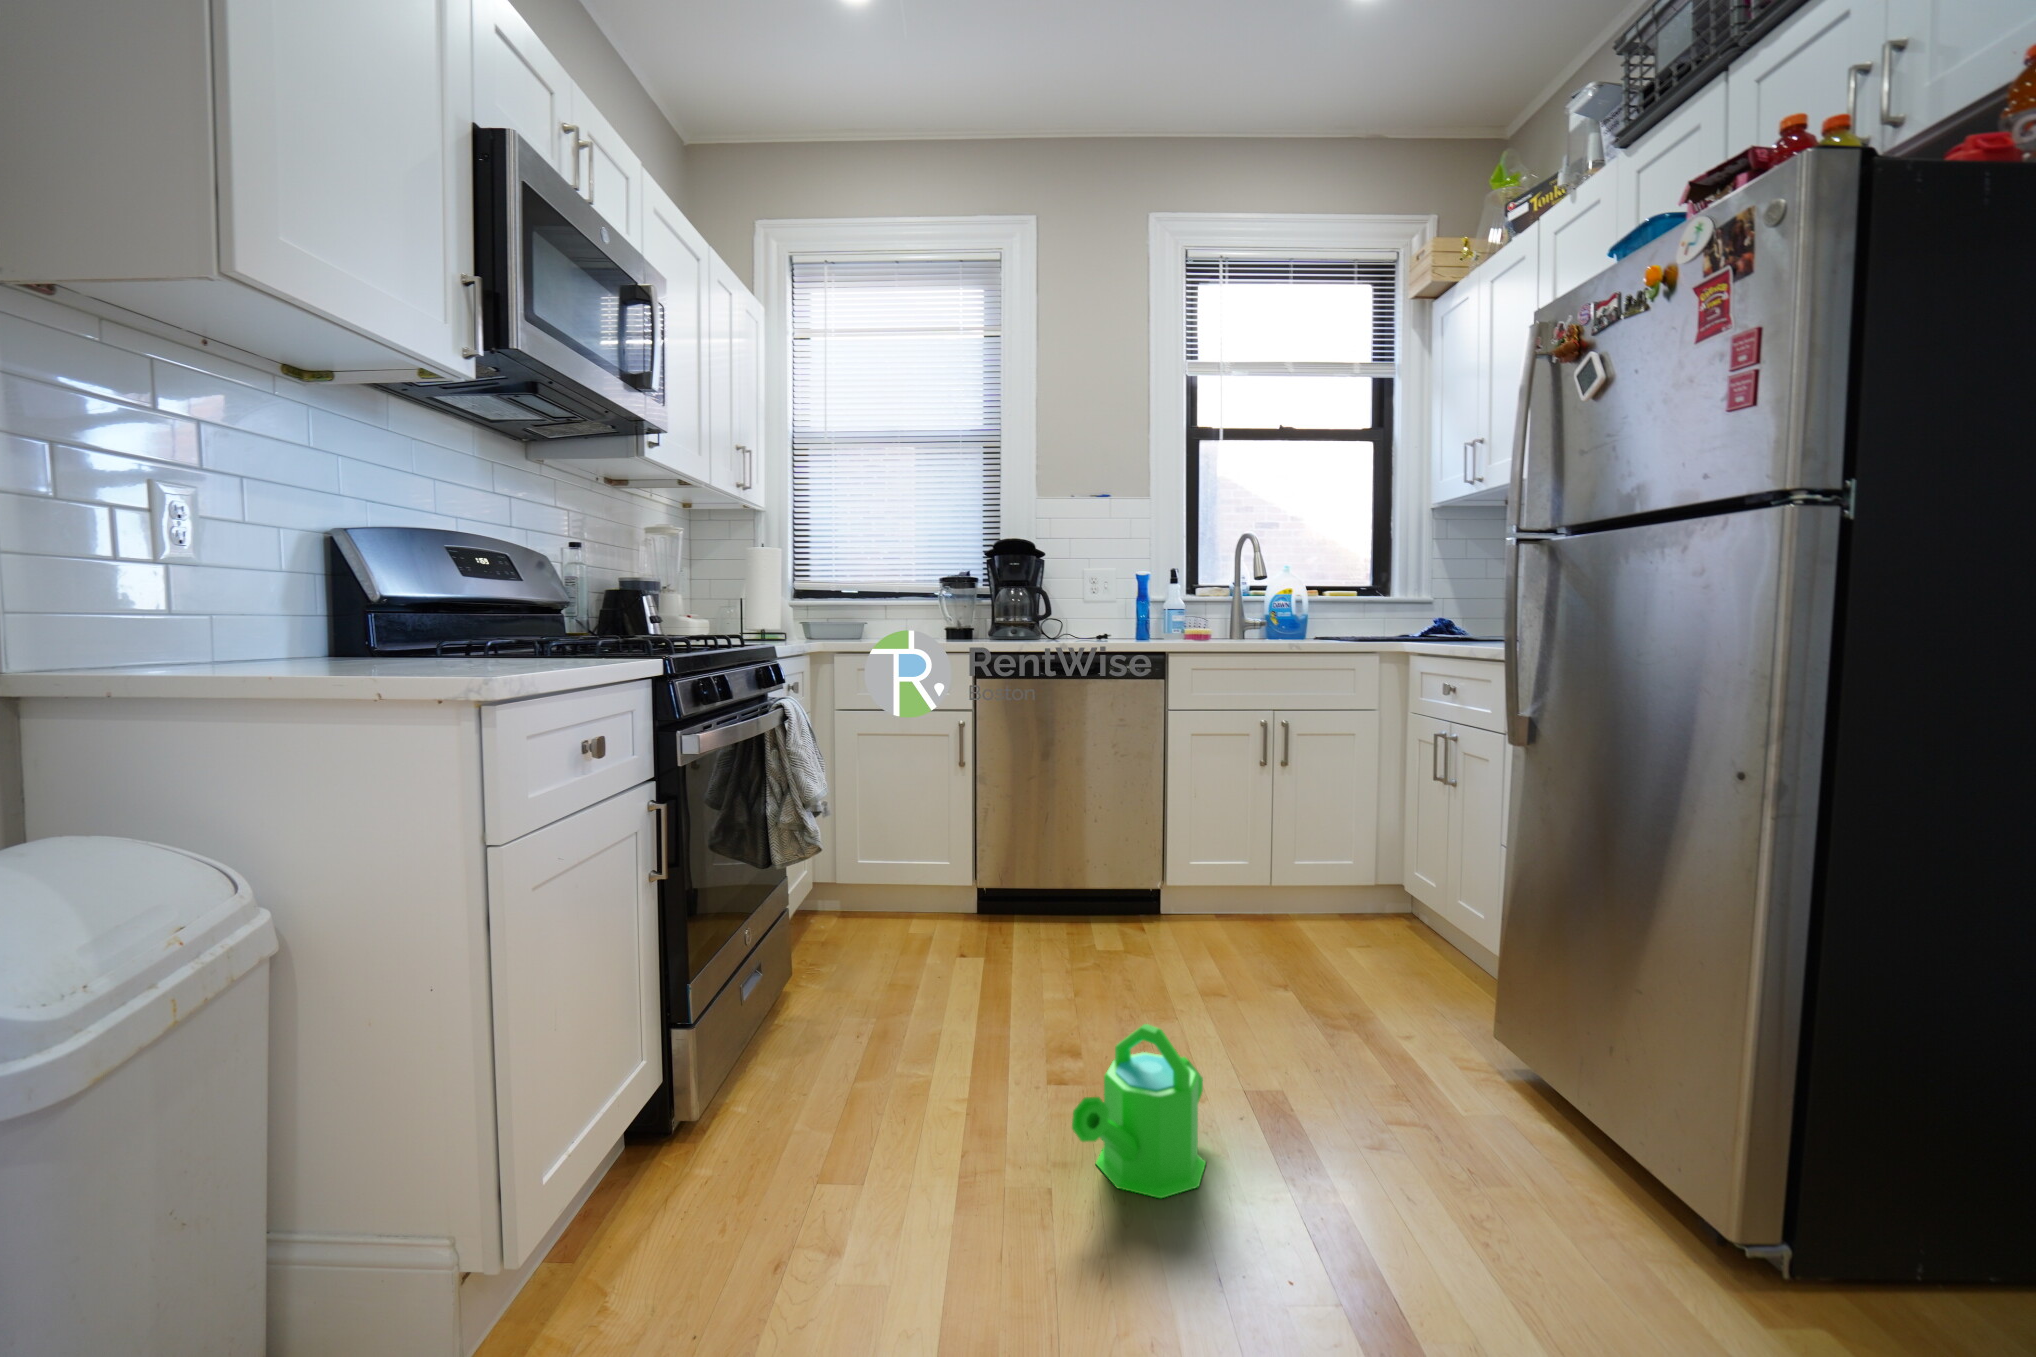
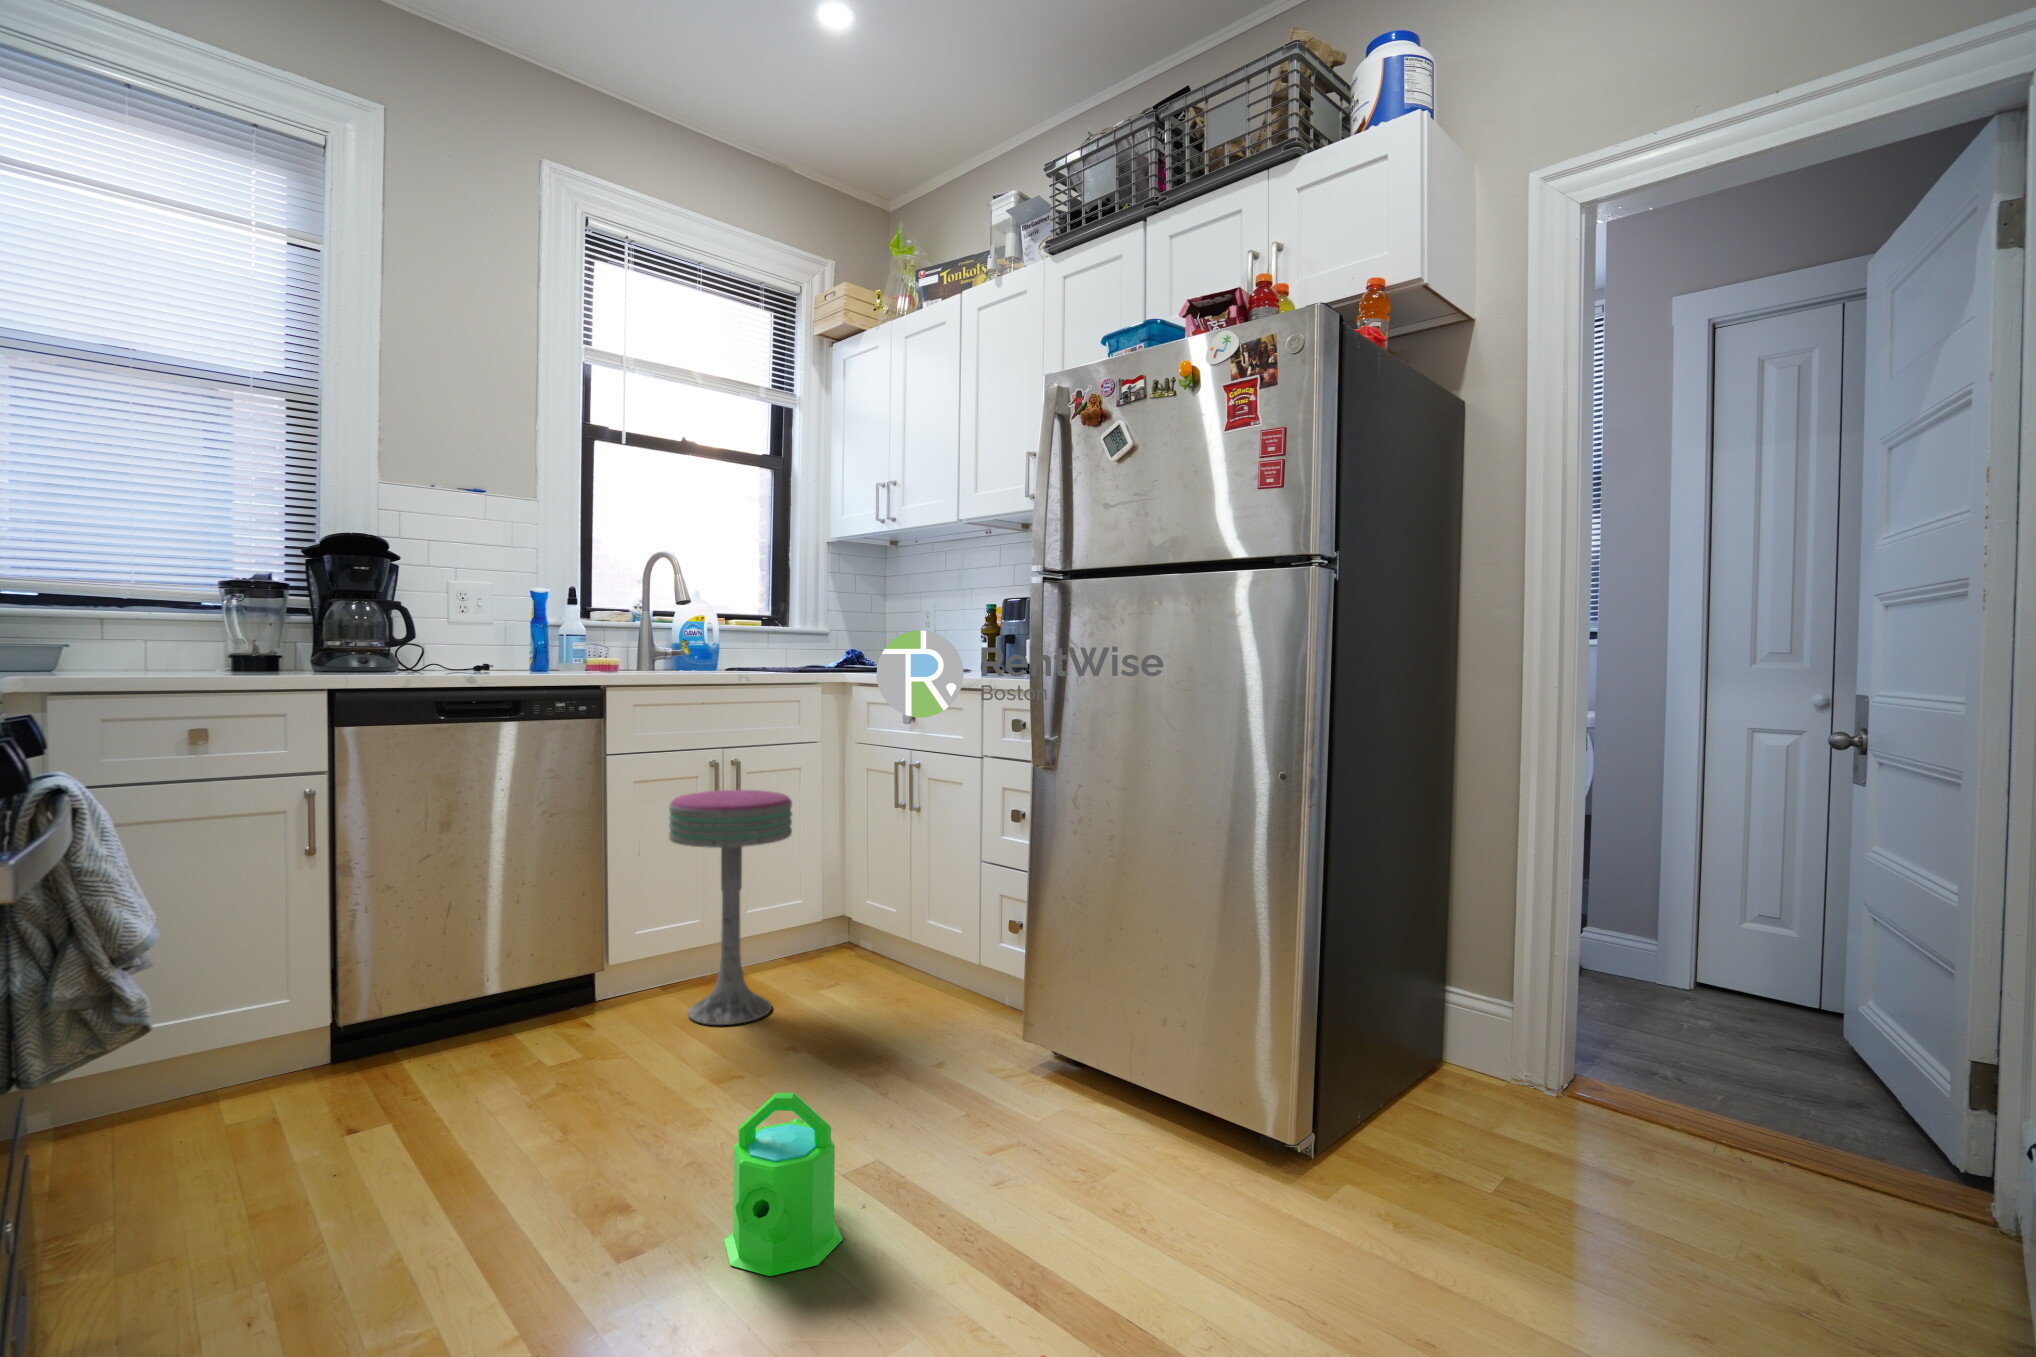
bar stool: none [1205,748,1319,965] -> present [669,790,792,1025]

